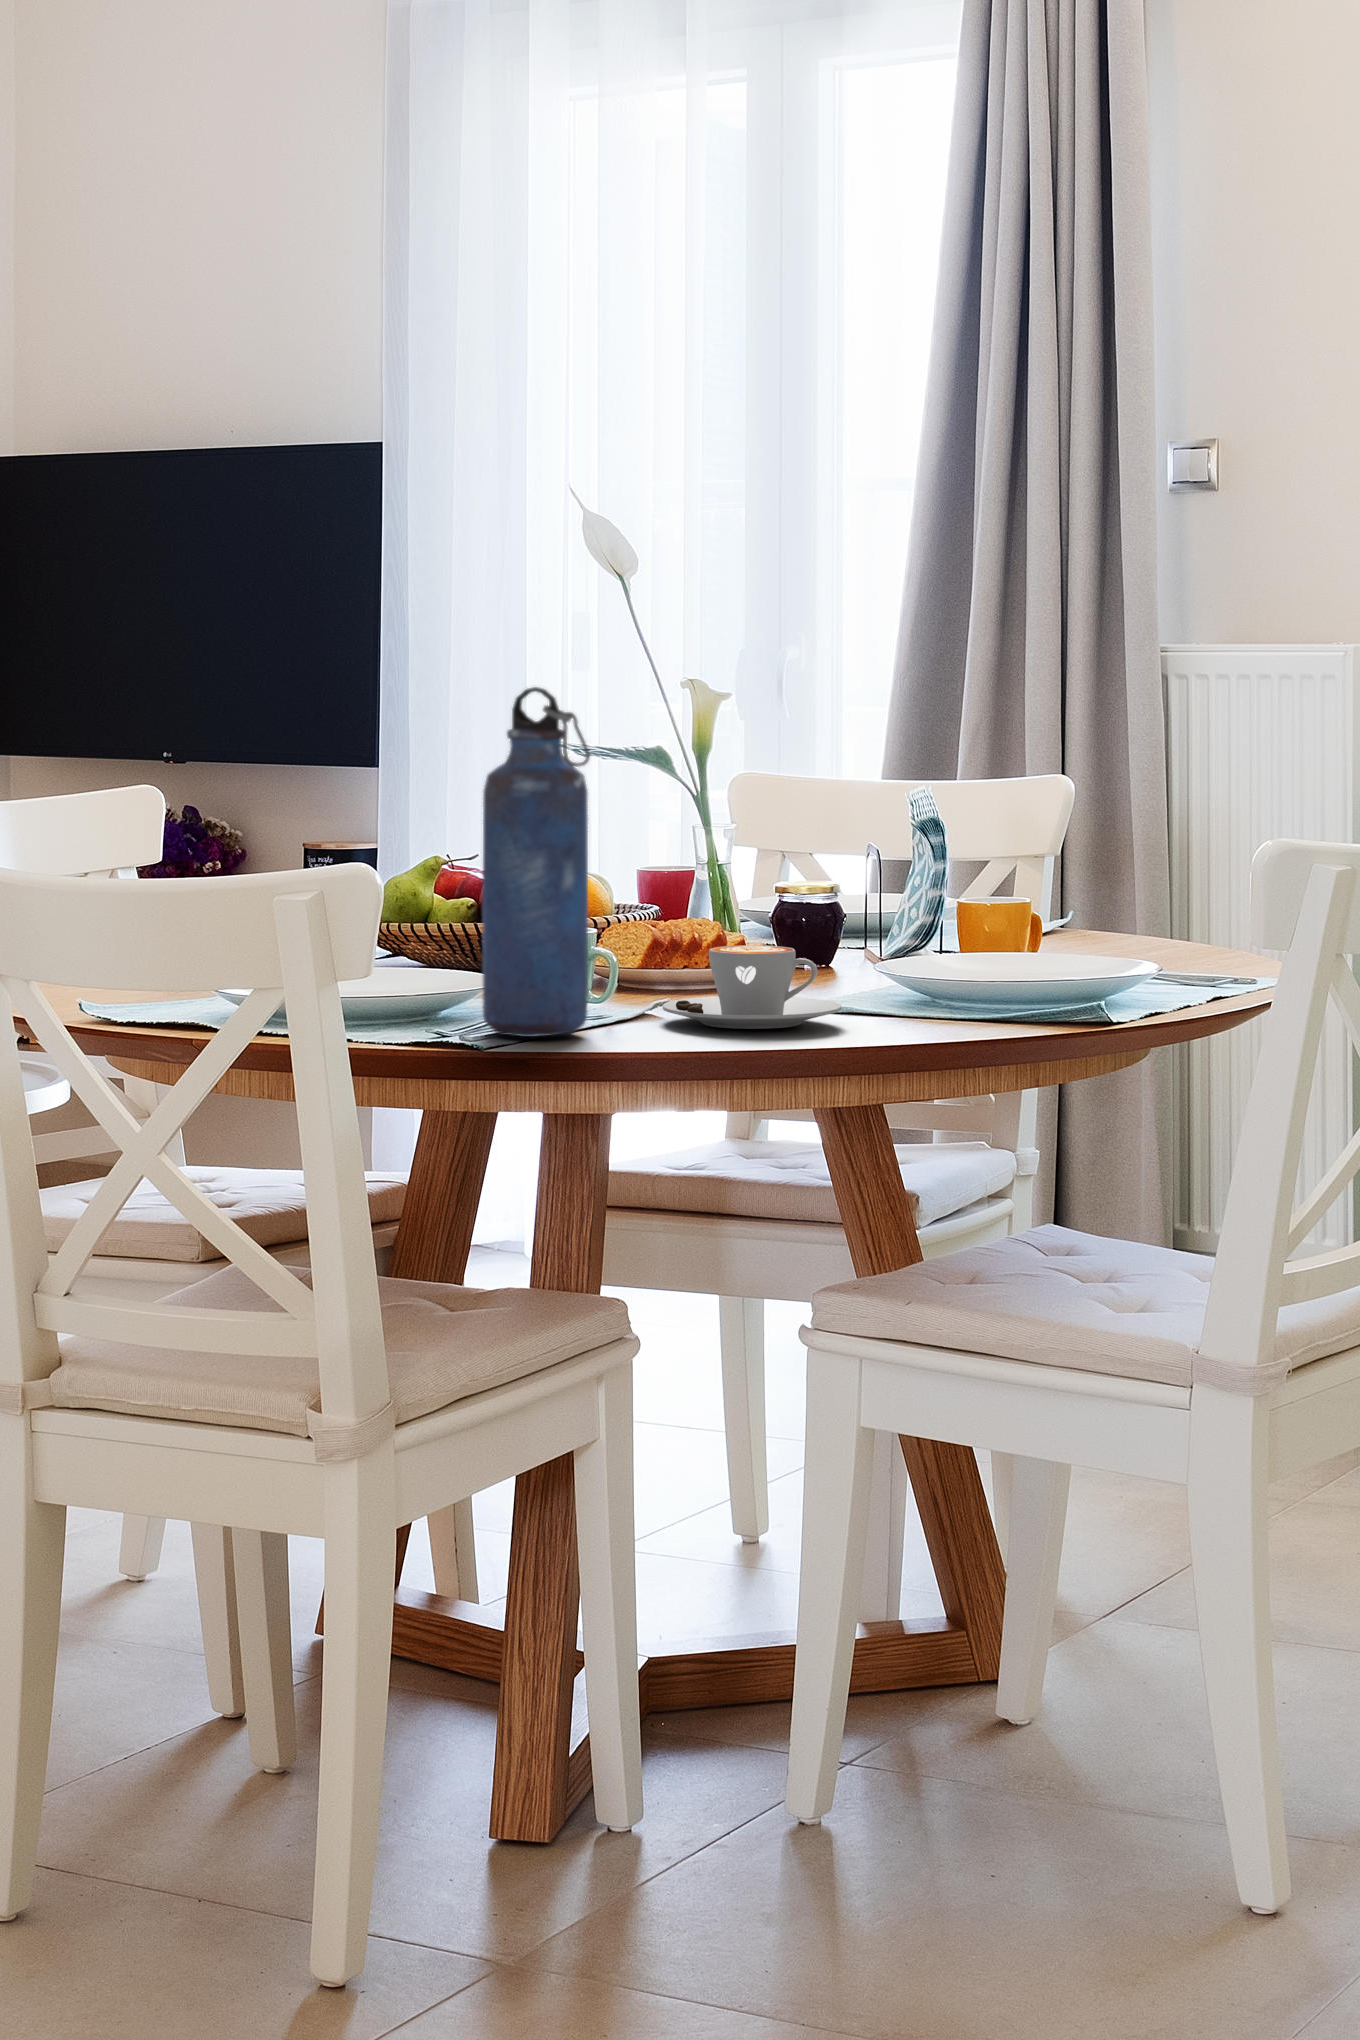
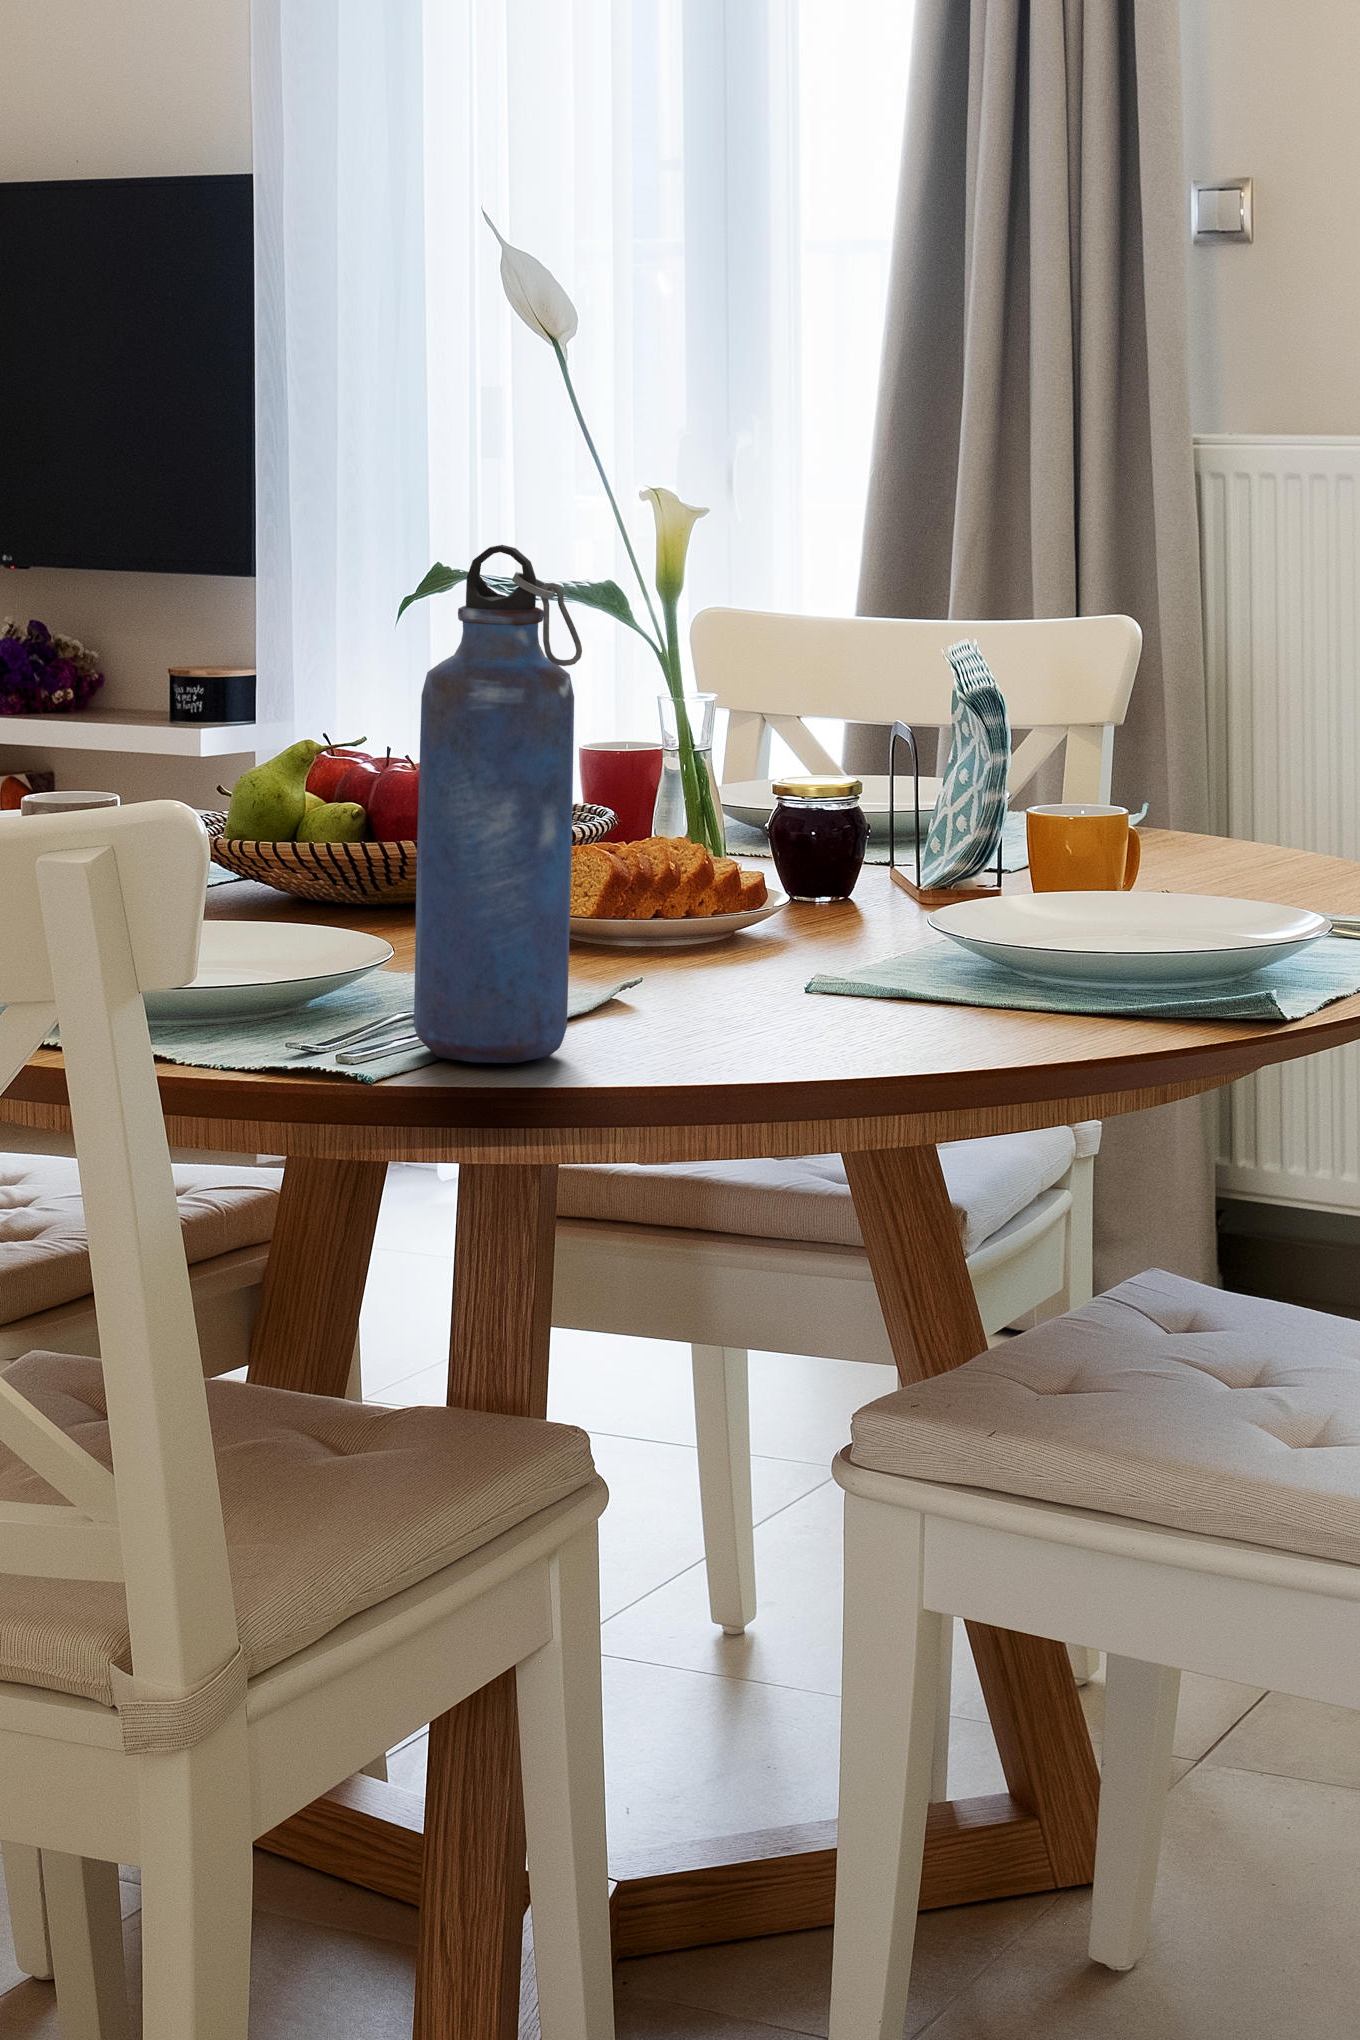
coffee cup: present [663,945,841,1029] -> none [665,911,923,1041]

